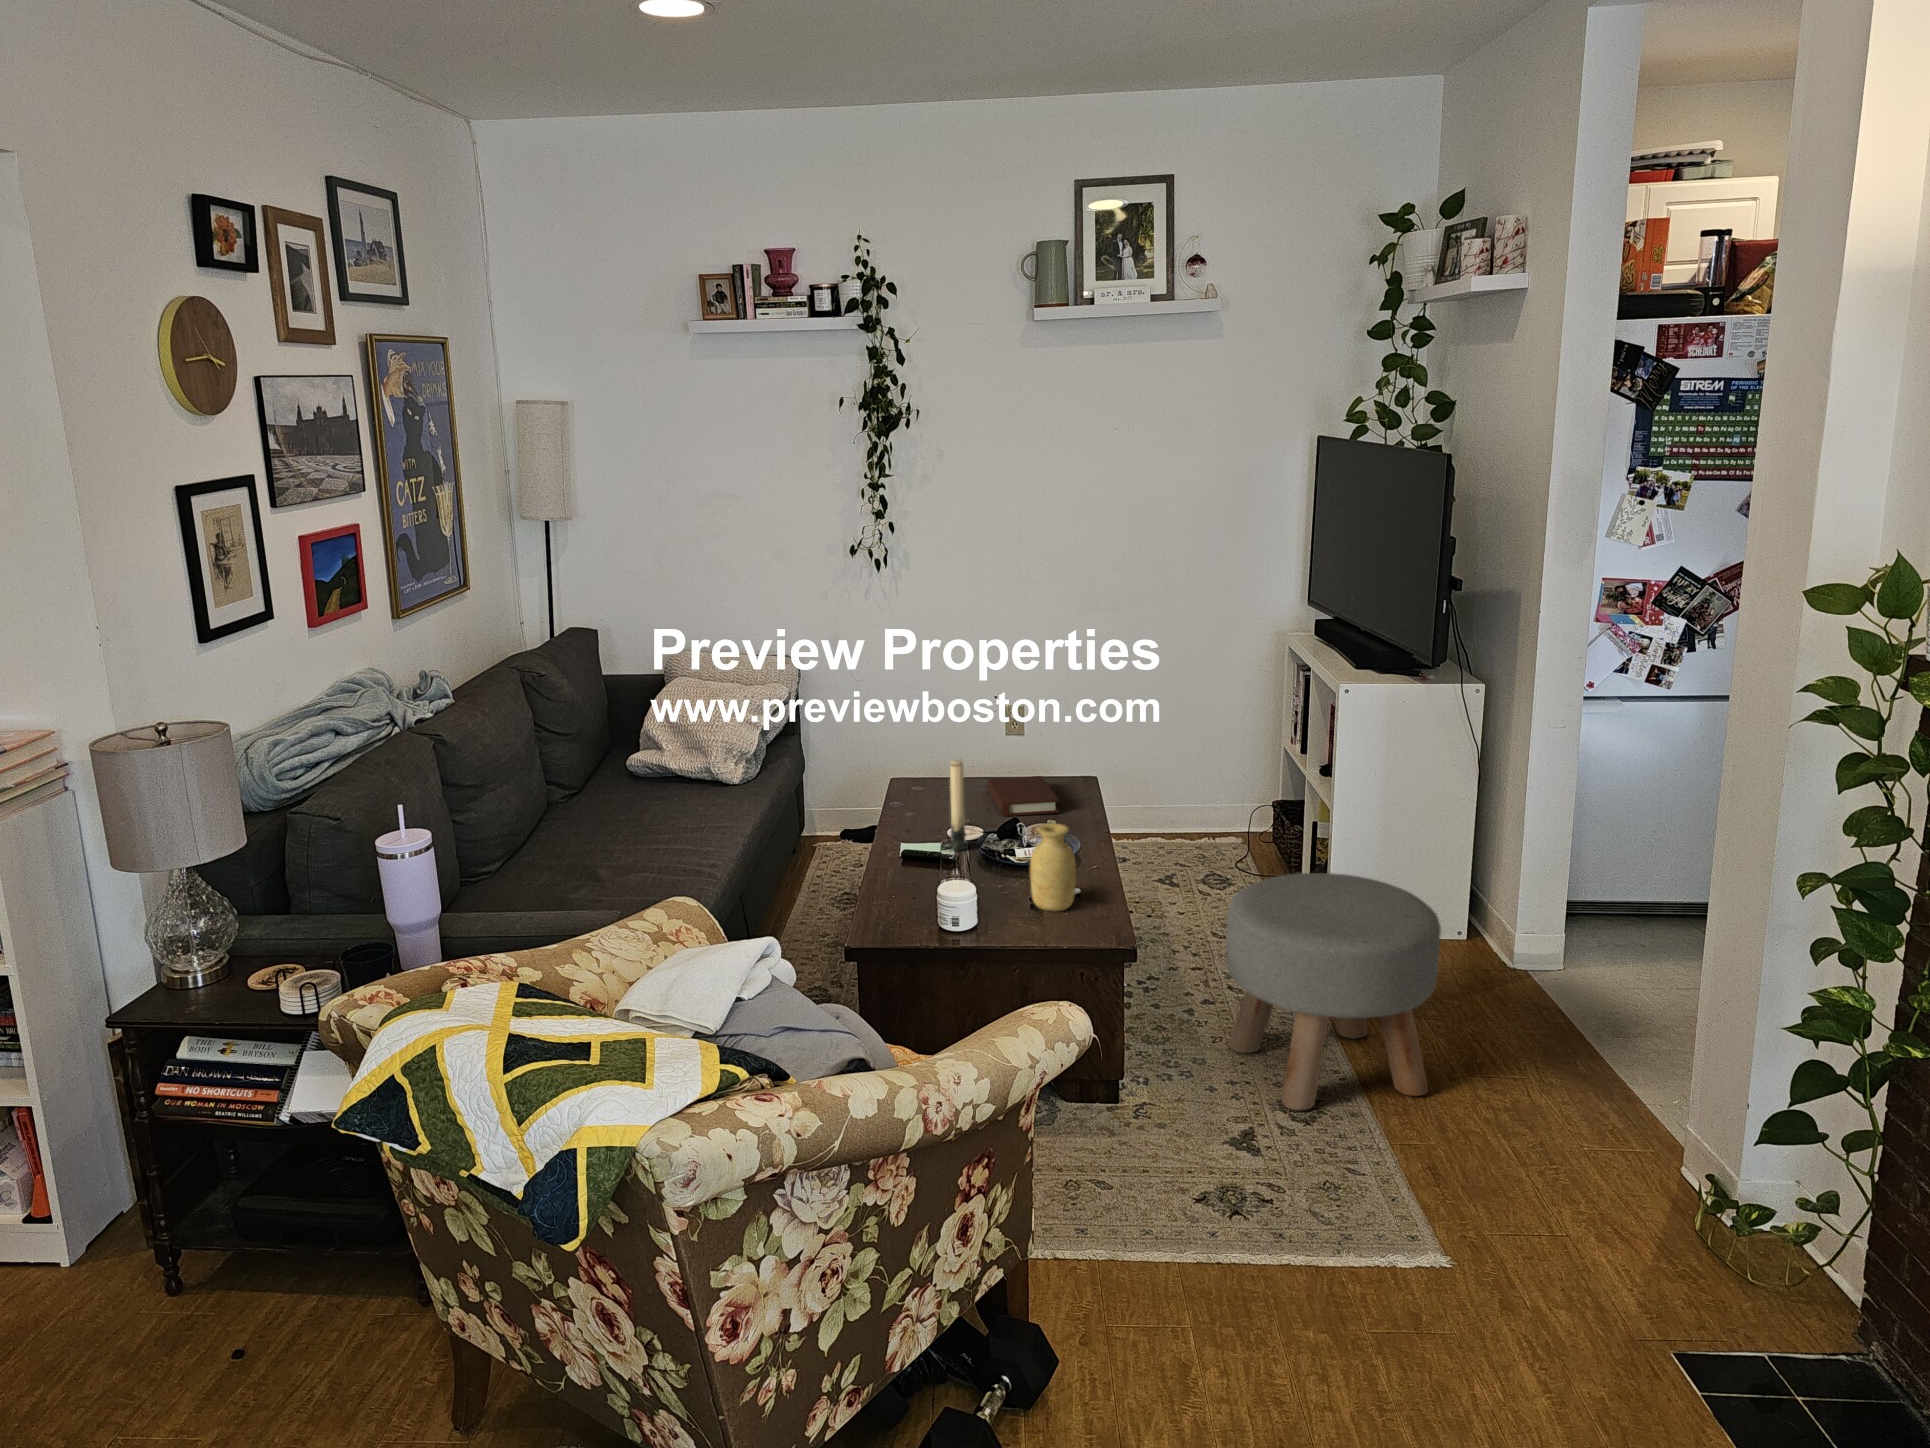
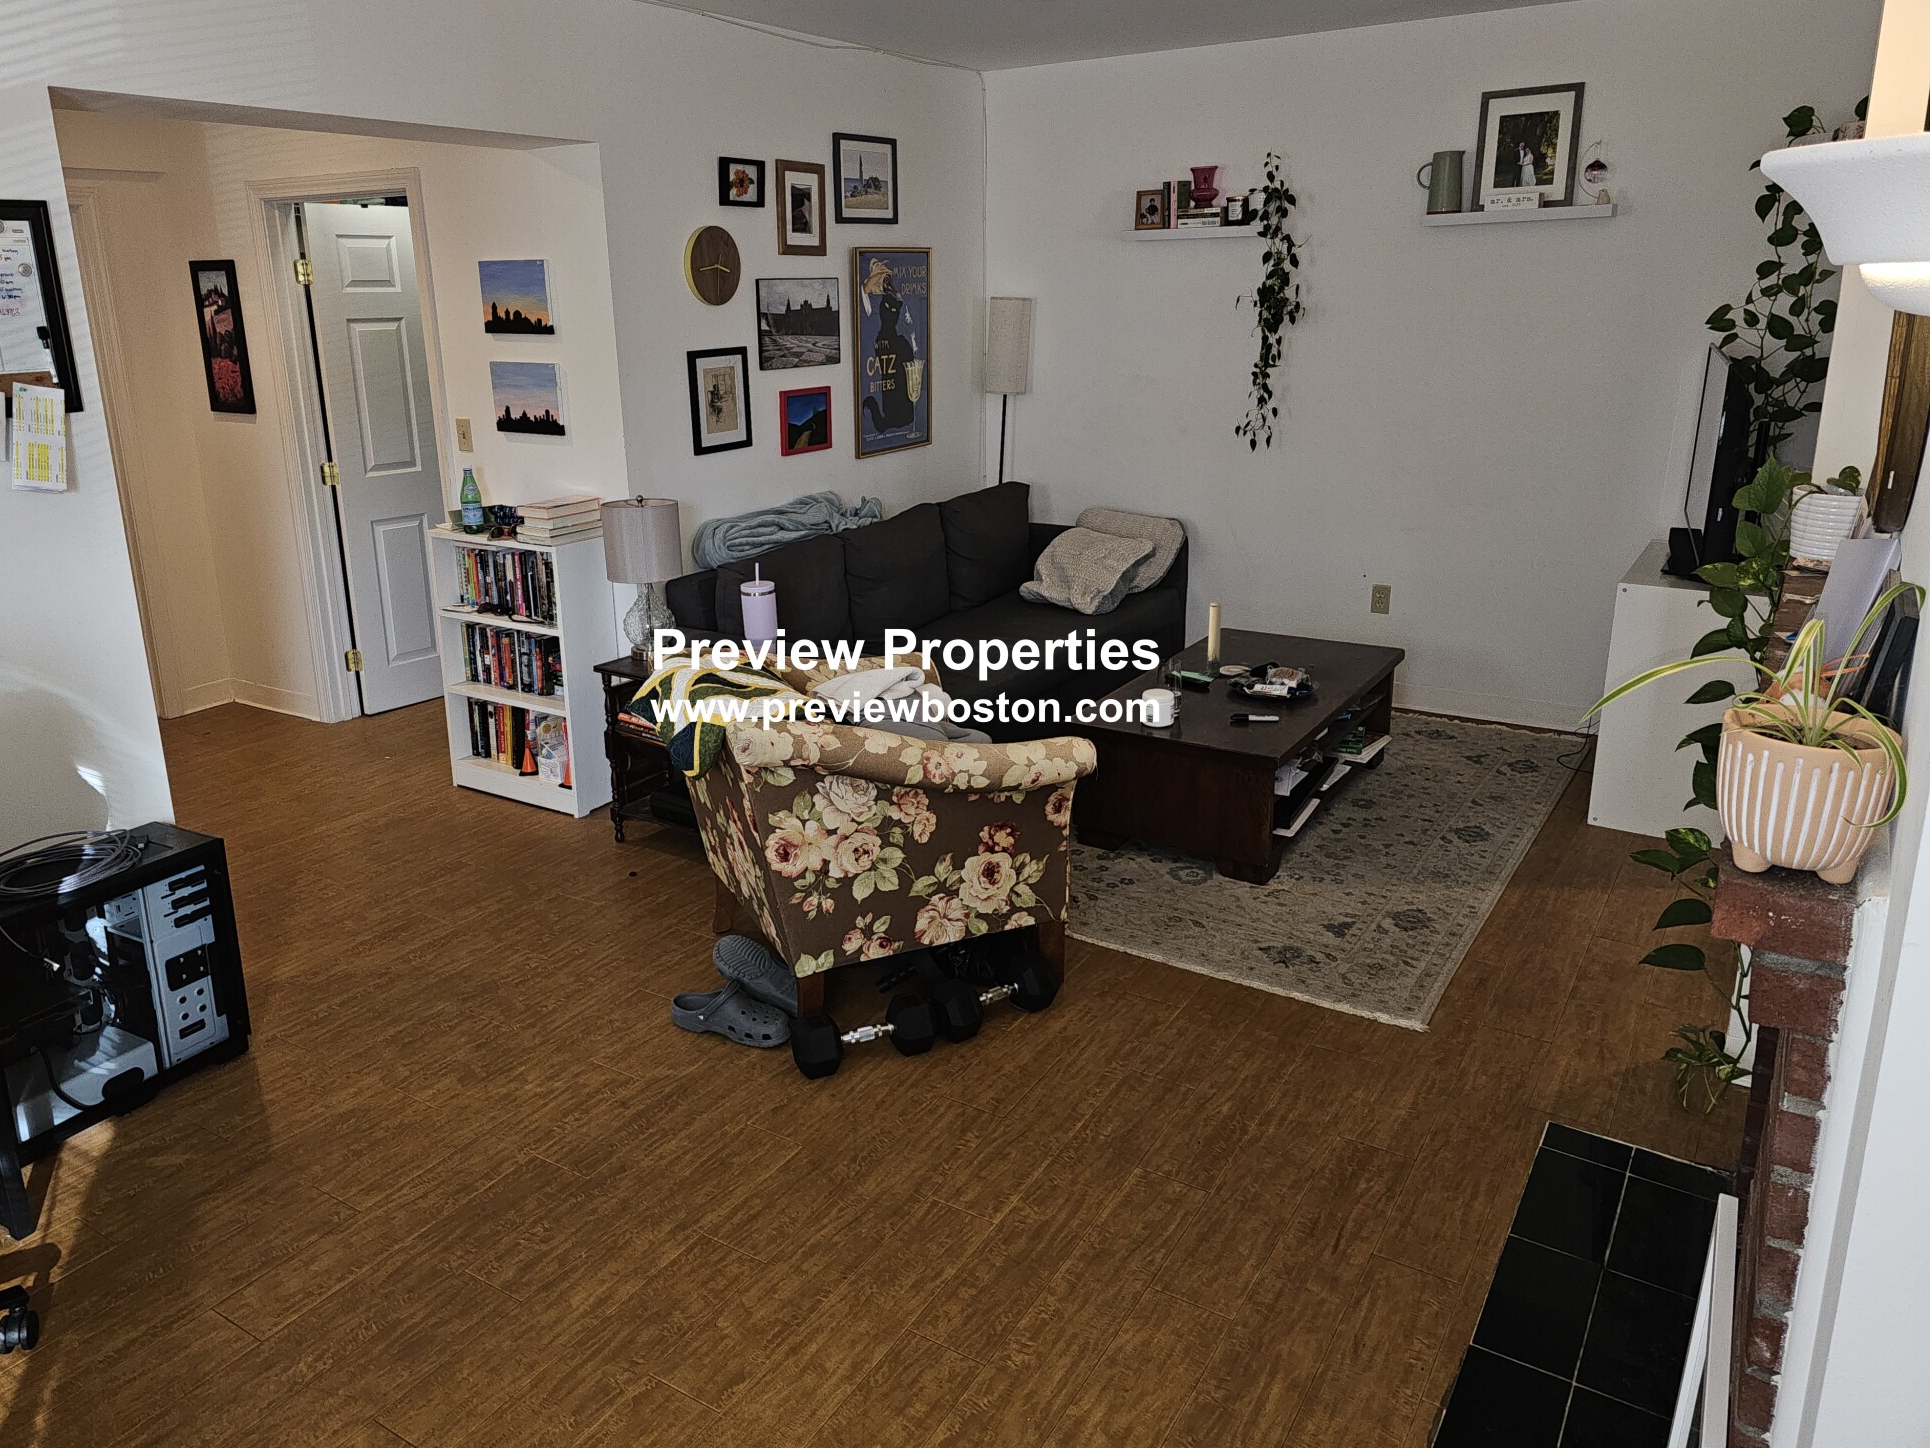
book: present [987,776,1059,816] -> none [1275,634,1335,665]
vase: present [1030,823,1076,912] -> none [1226,654,1264,725]
ottoman: present [1226,873,1441,1110] -> none [1382,733,1579,934]

